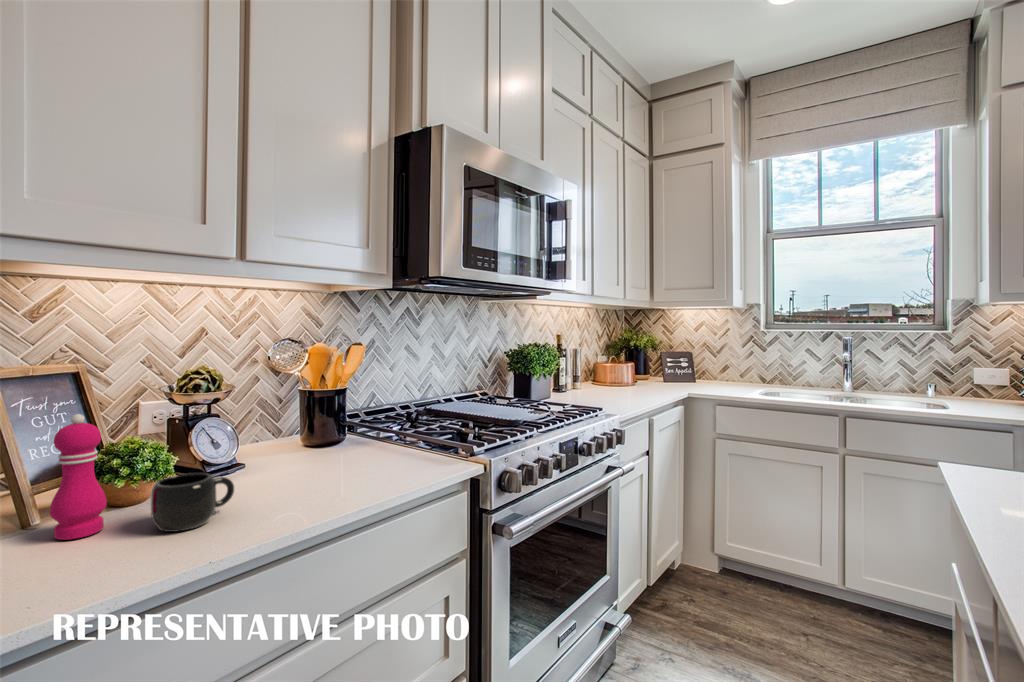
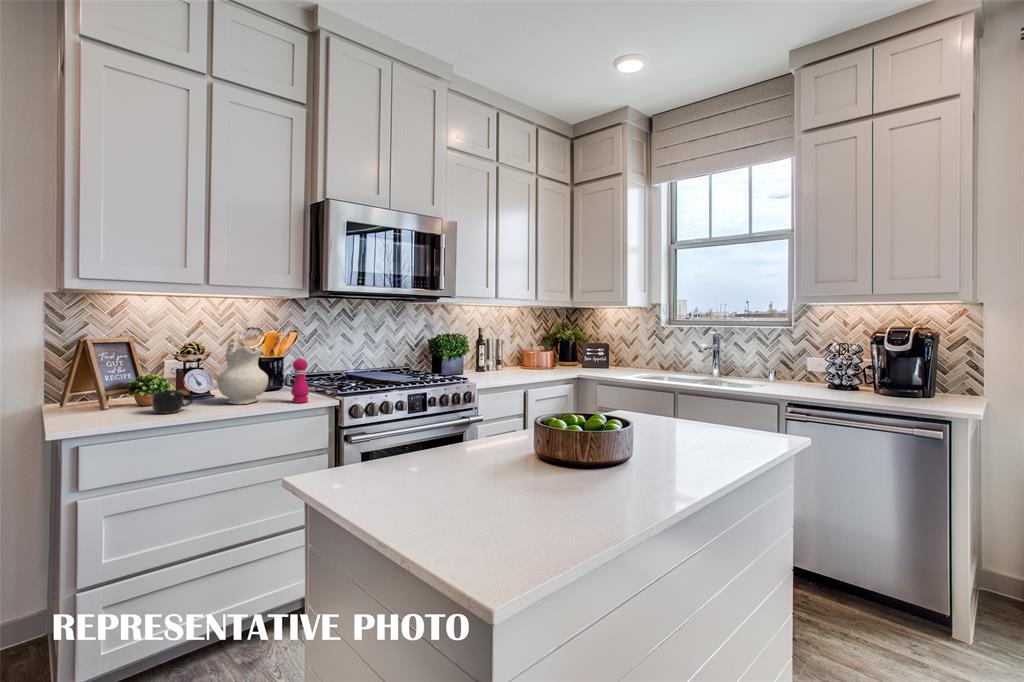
ceramic pitcher: none [265,370,356,486] -> present [217,344,268,404]
pepper mill: present [50,414,107,540] -> present [291,356,309,403]

